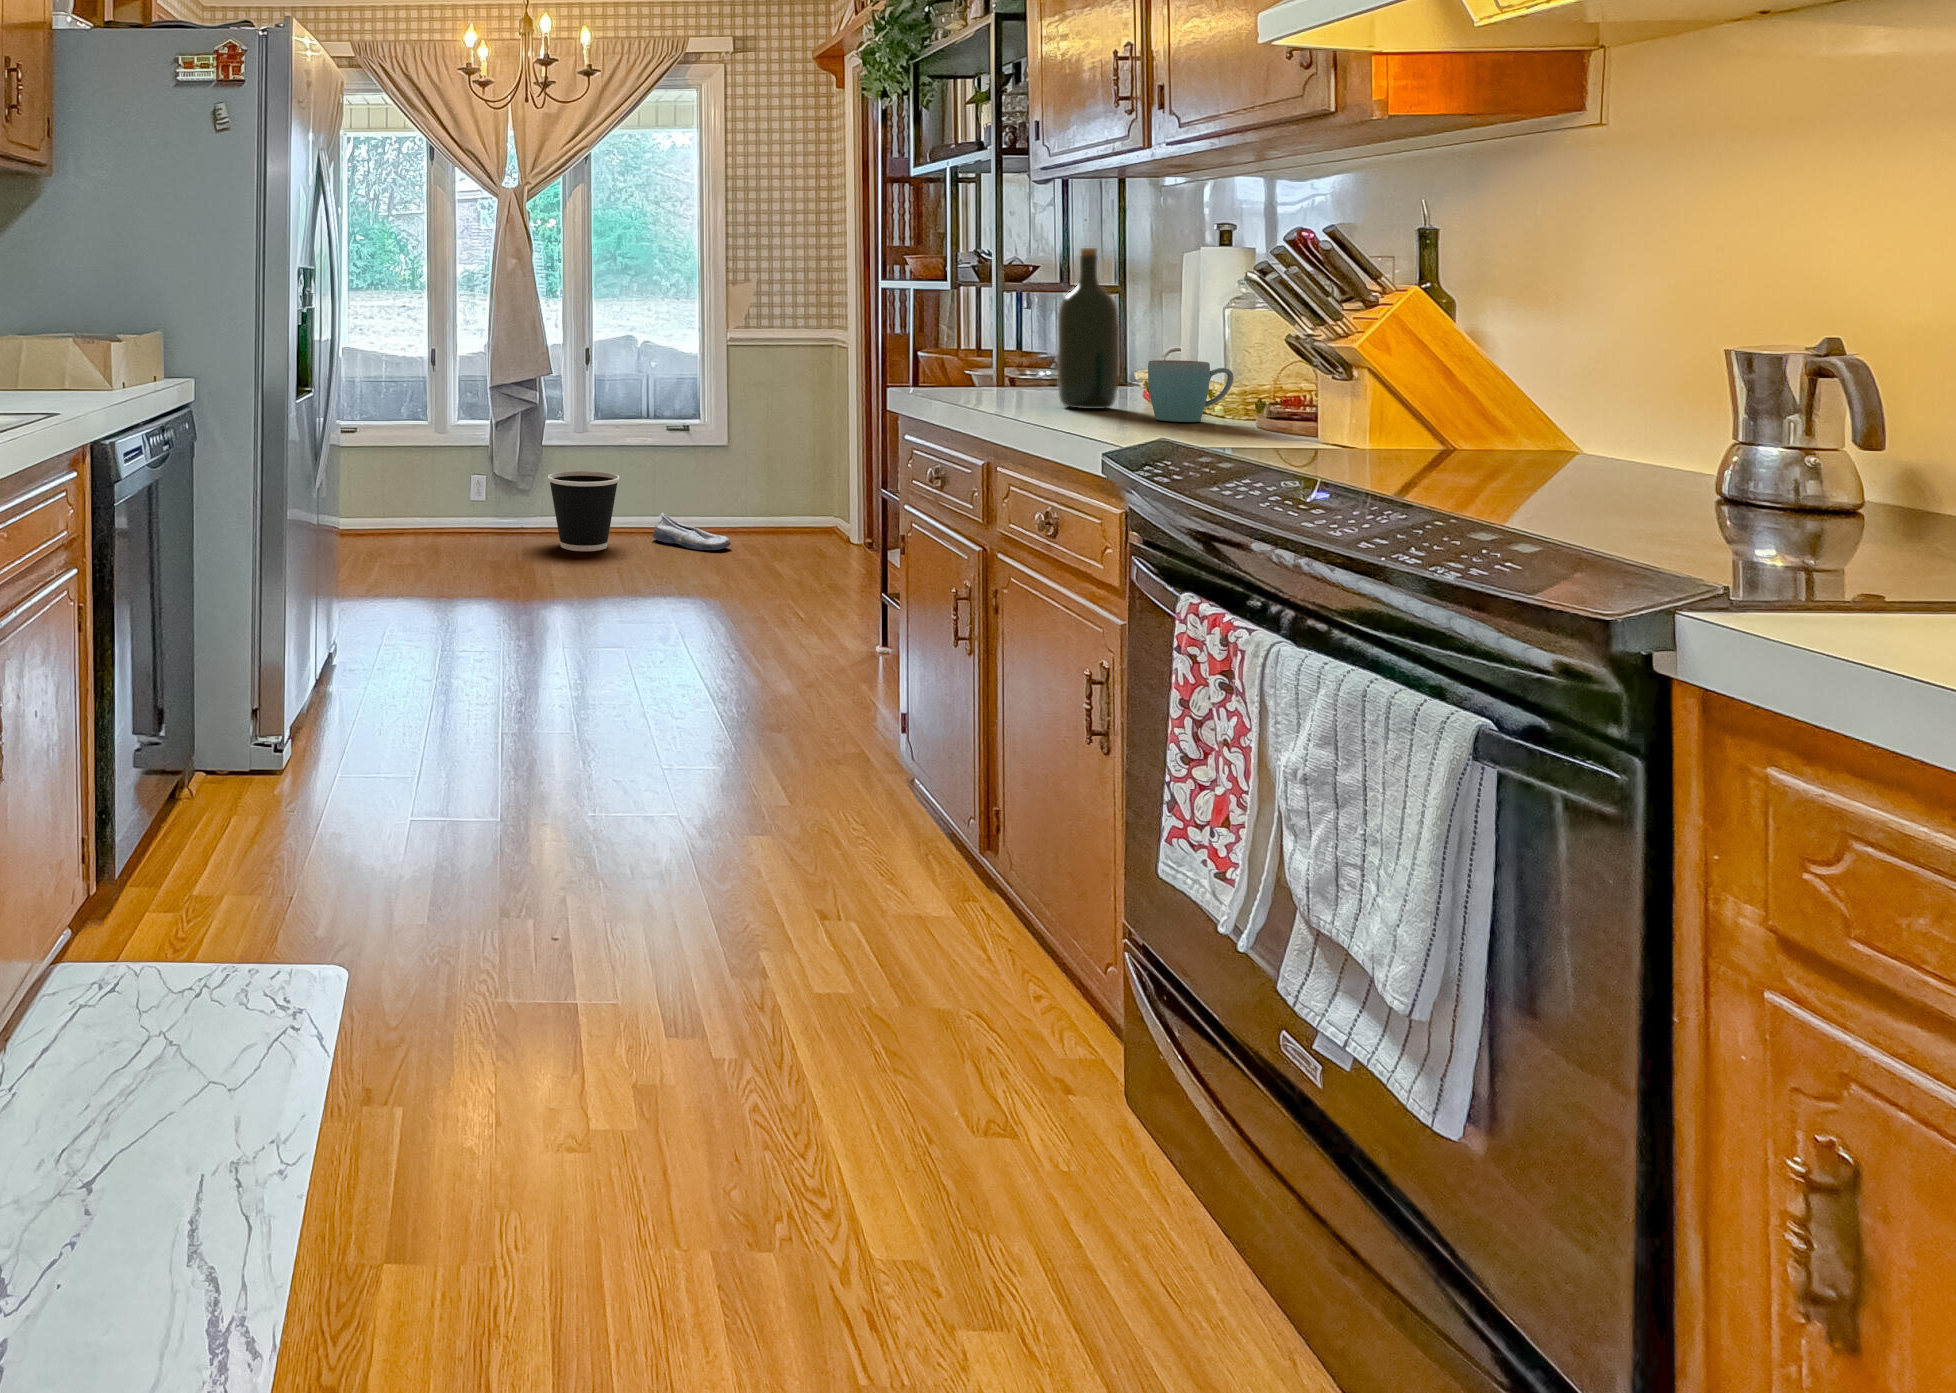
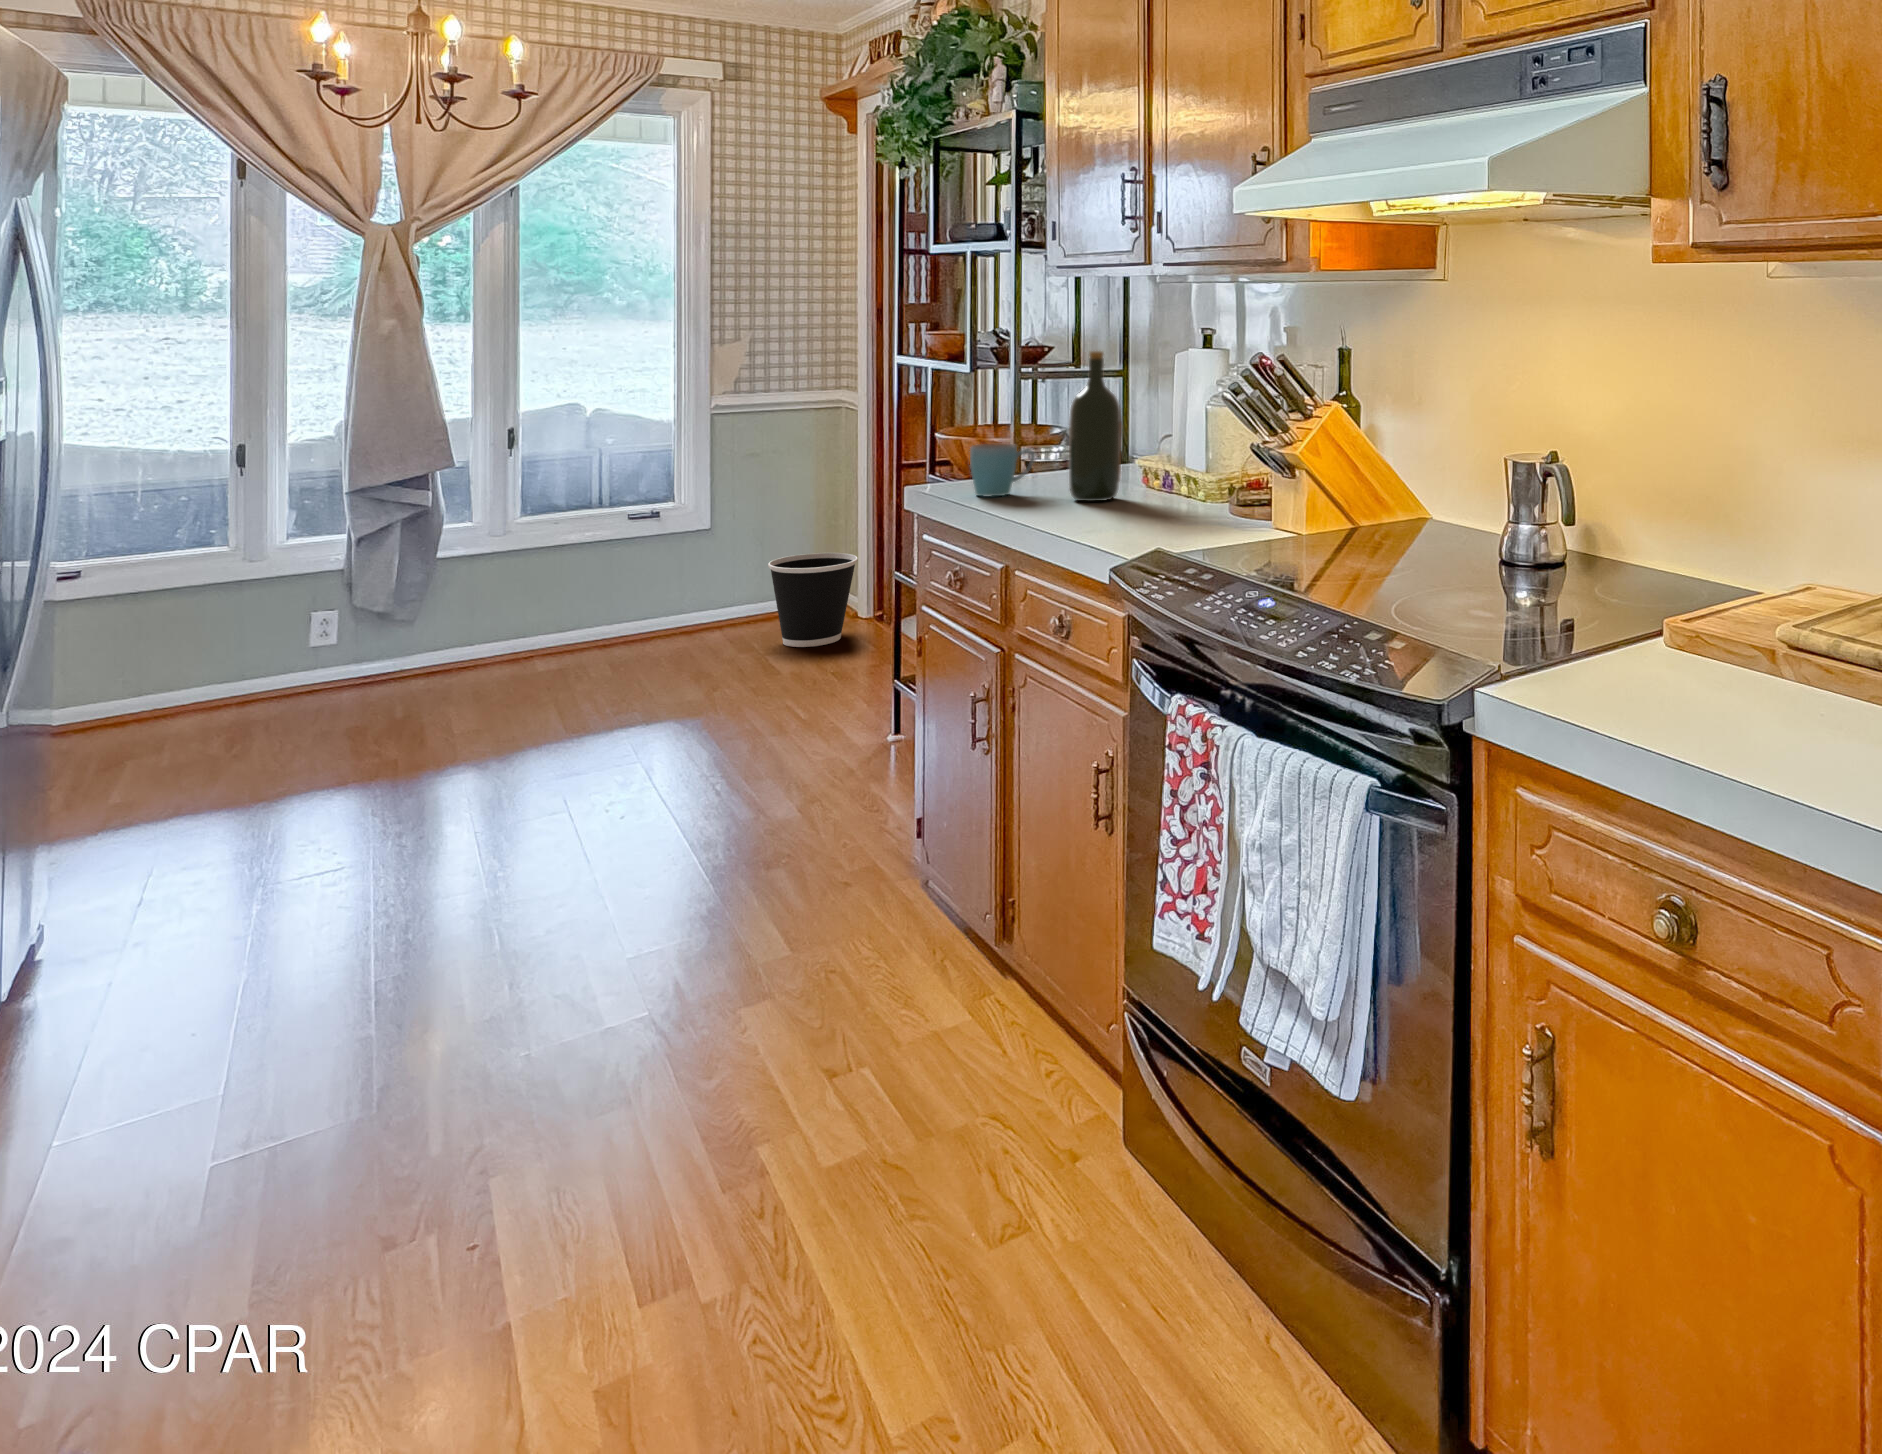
mug: present [1148,360,1233,422] -> present [970,443,1035,496]
wastebasket: present [548,471,619,551] -> present [768,553,858,647]
shoe: present [653,513,730,550] -> none [605,620,711,659]

